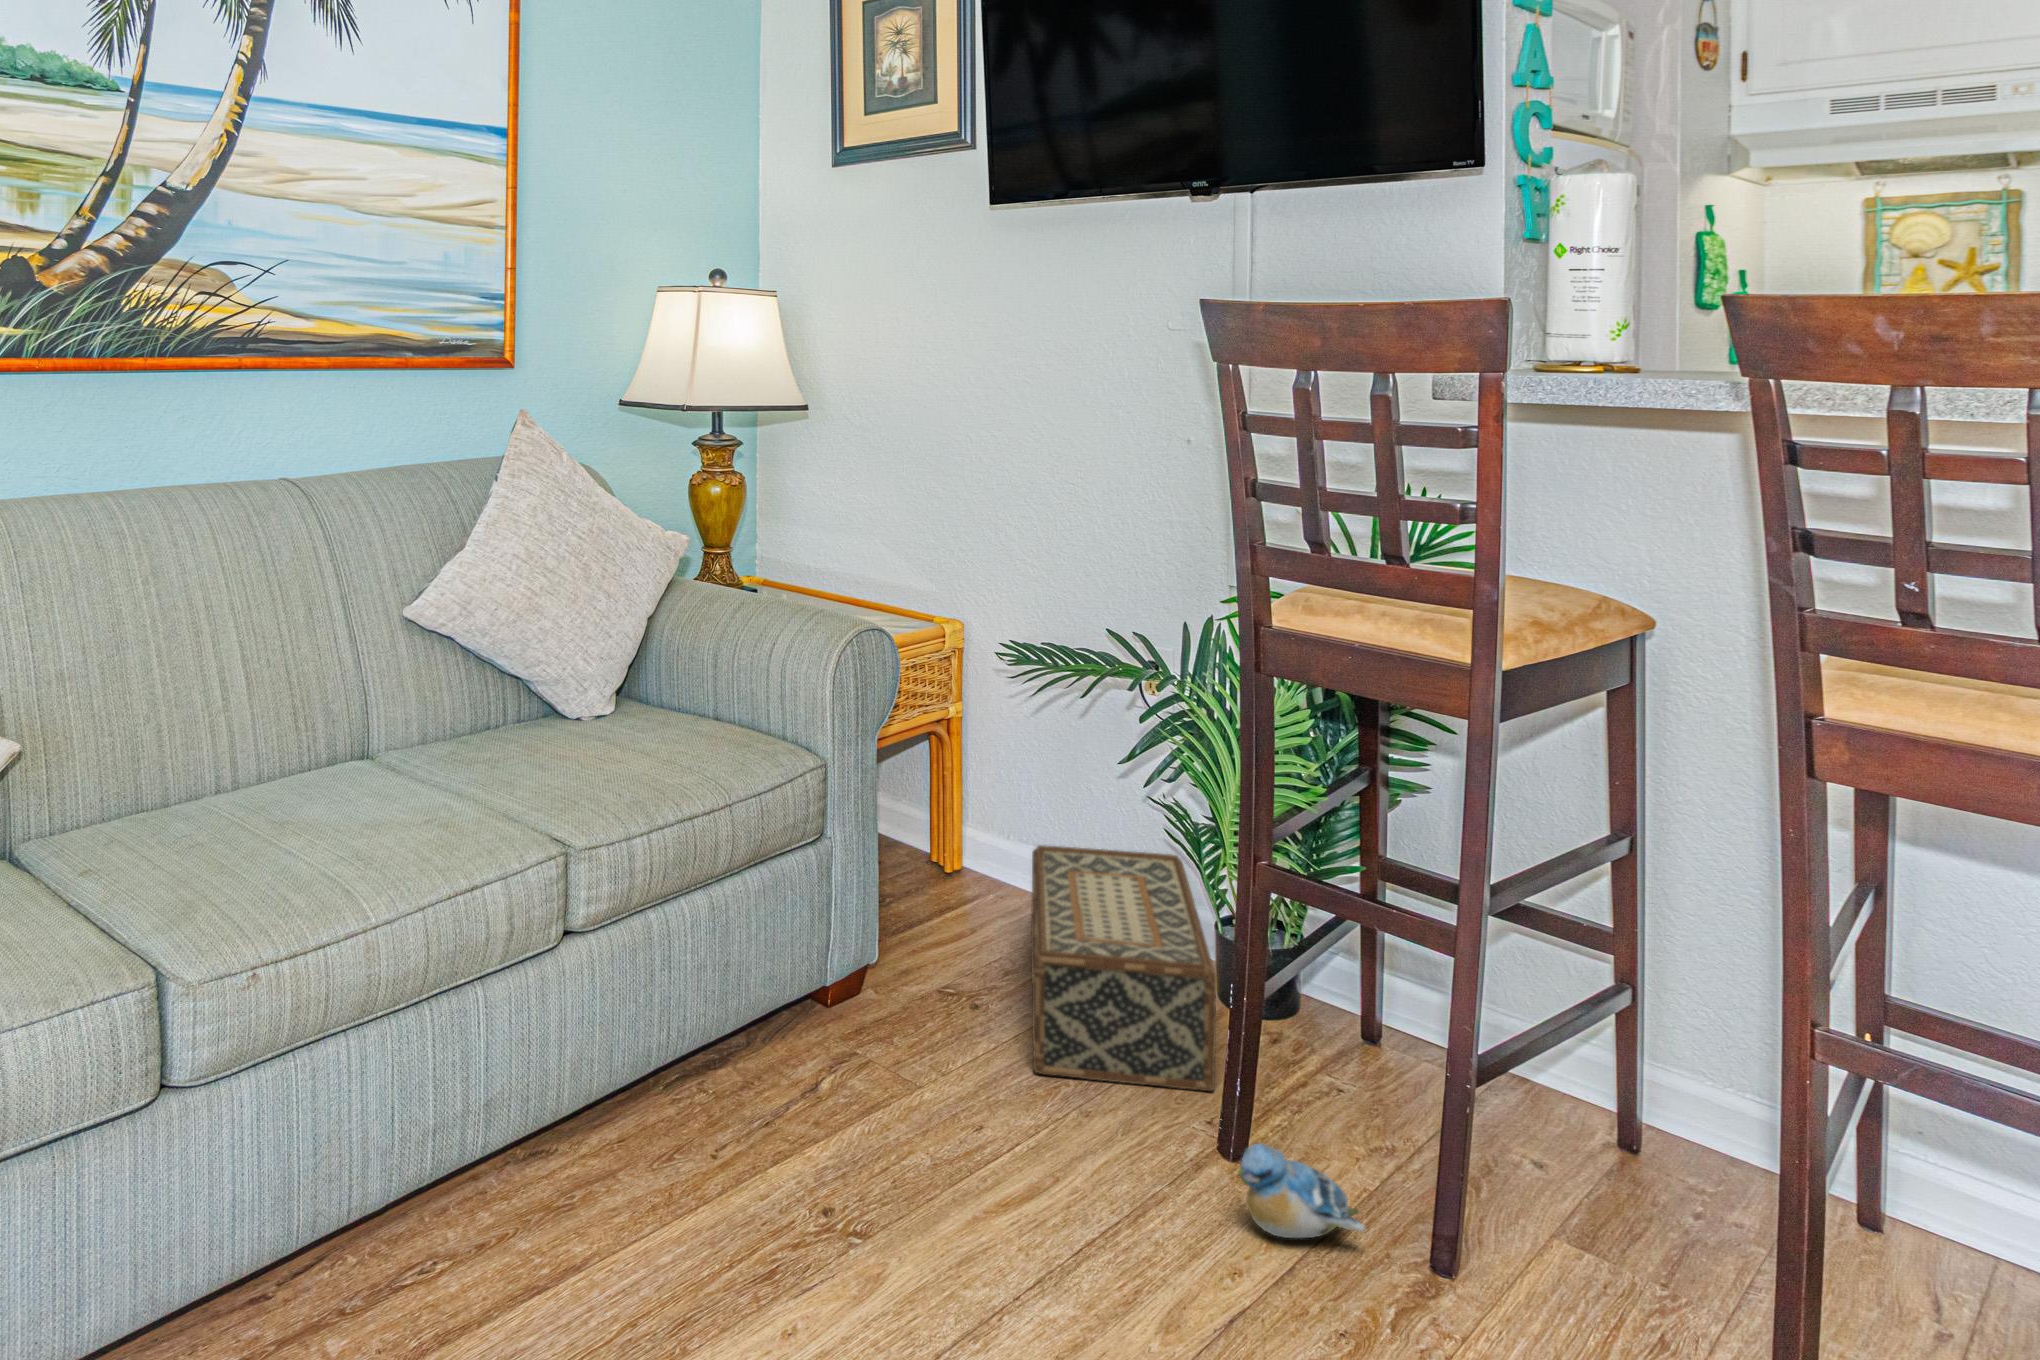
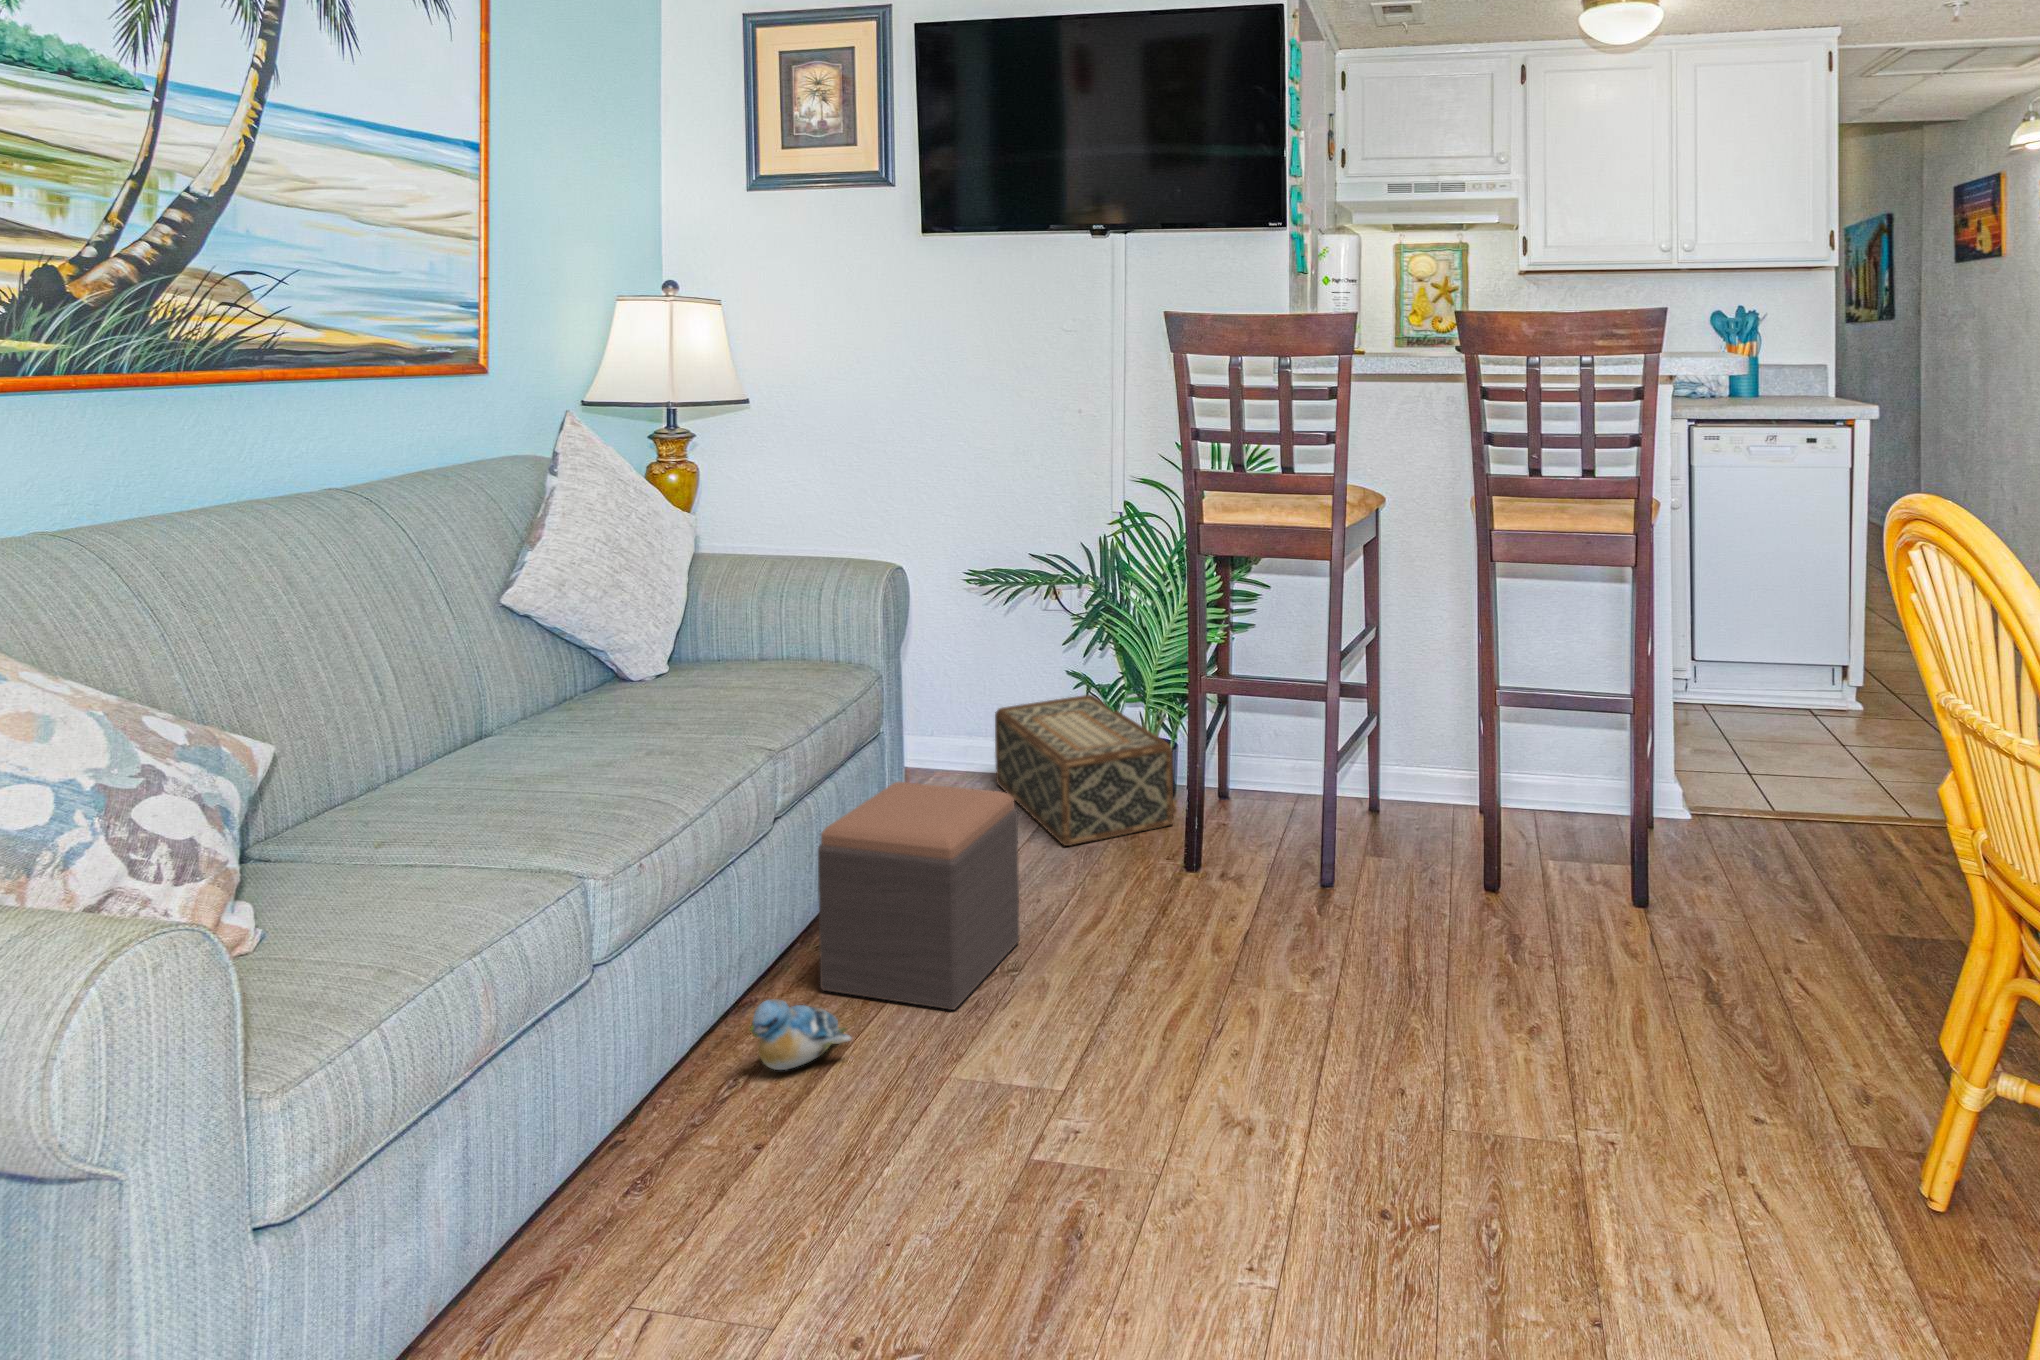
footstool: none [582,931,853,1283] -> present [818,782,1019,1010]
plush toy: present [1238,1144,1365,1238] -> present [750,999,851,1070]

